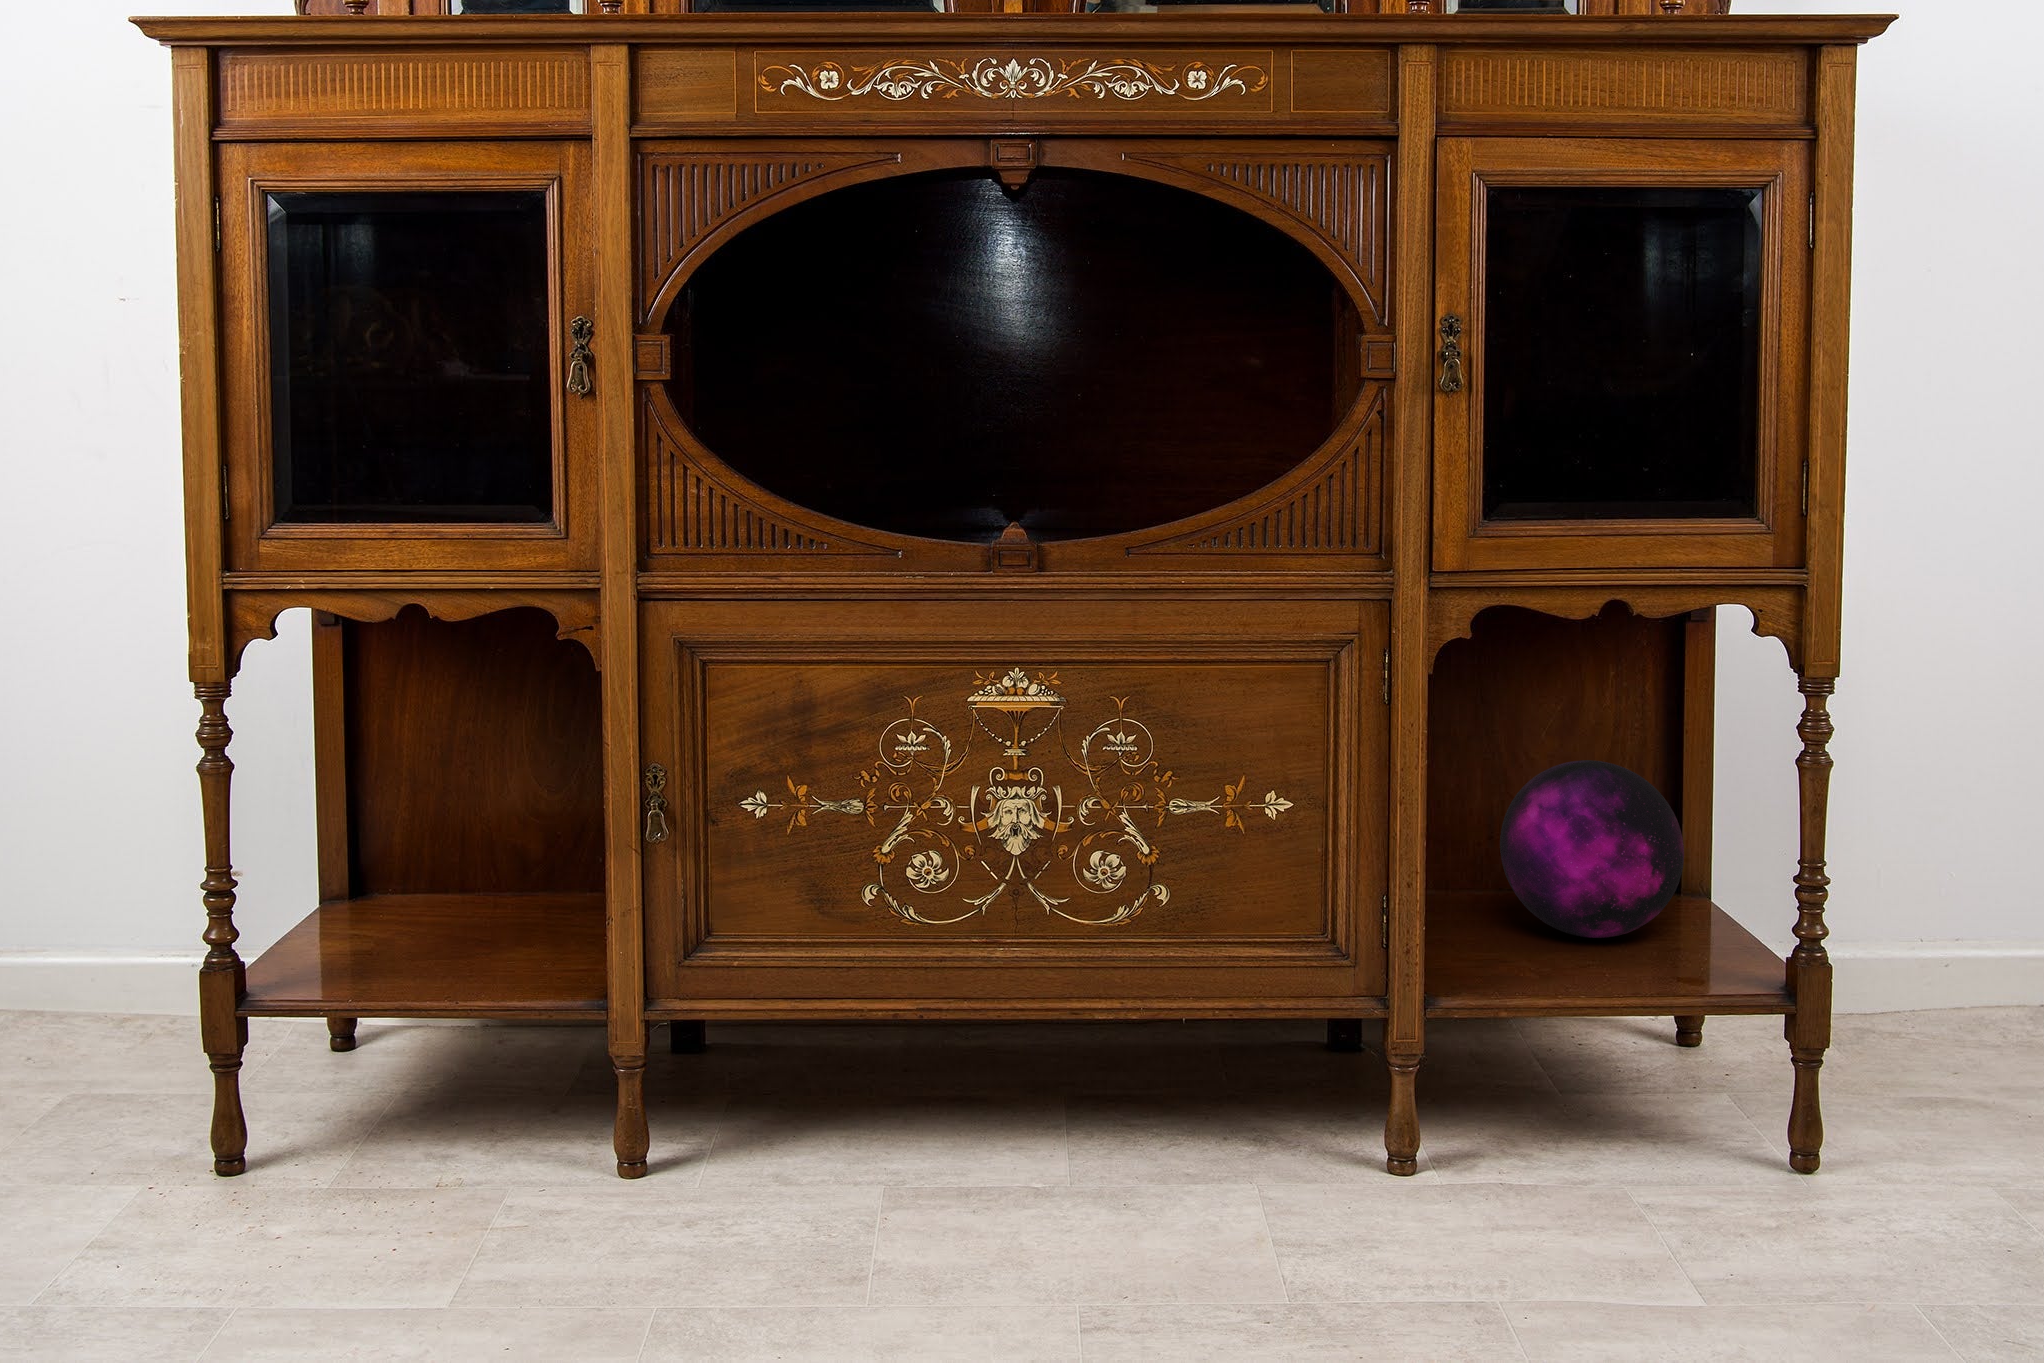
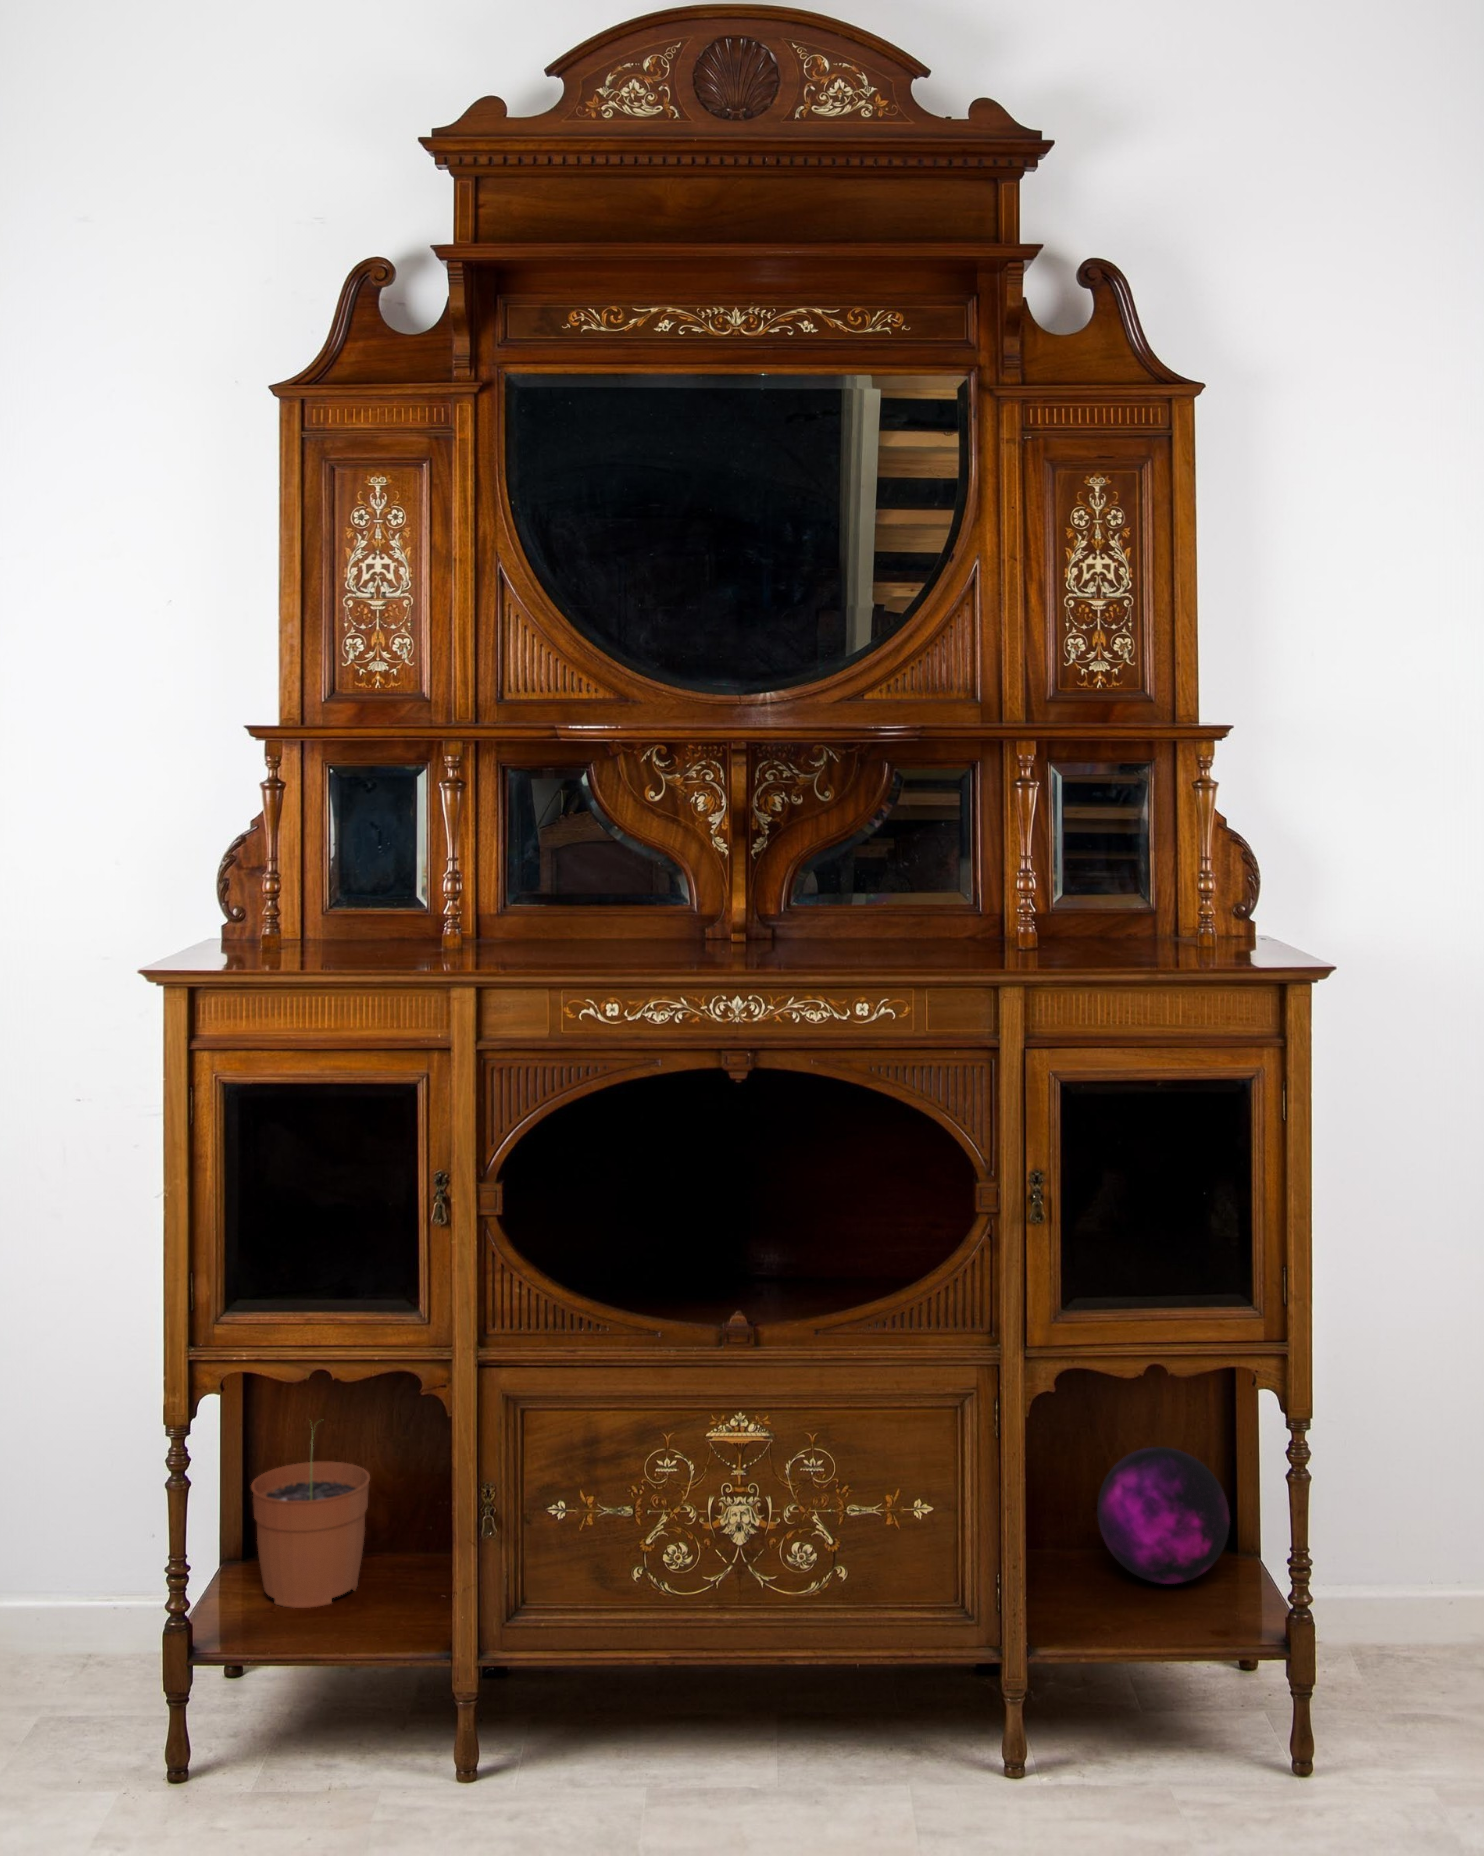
plant pot: none [347,720,513,963] -> present [251,1433,370,1608]

